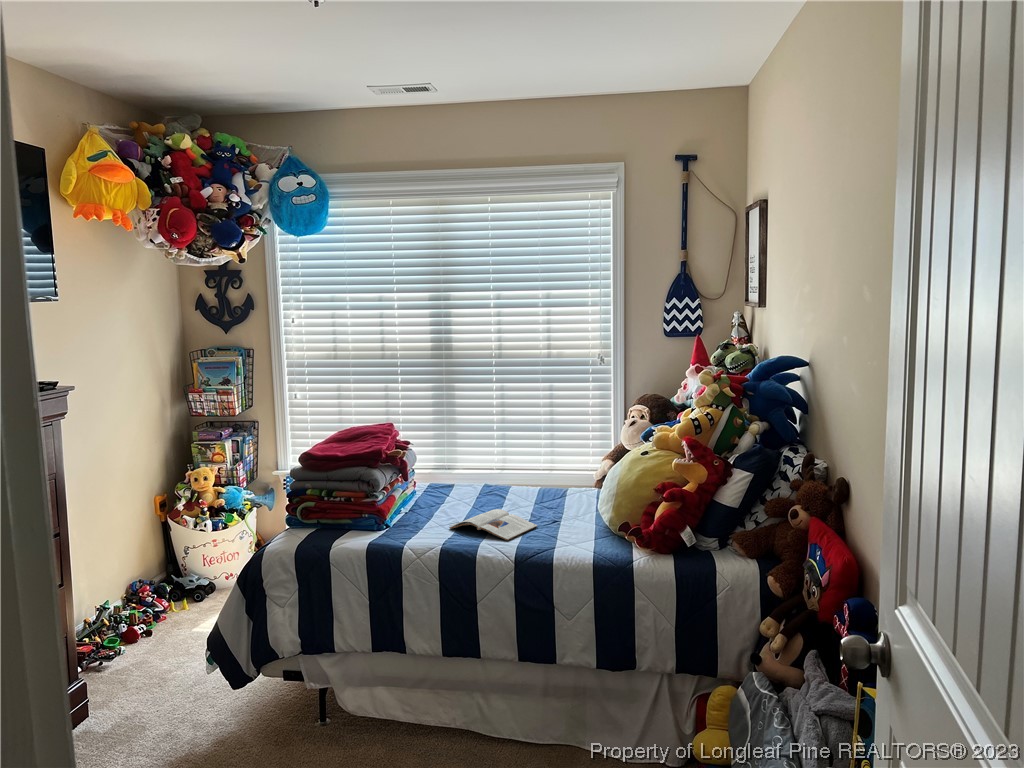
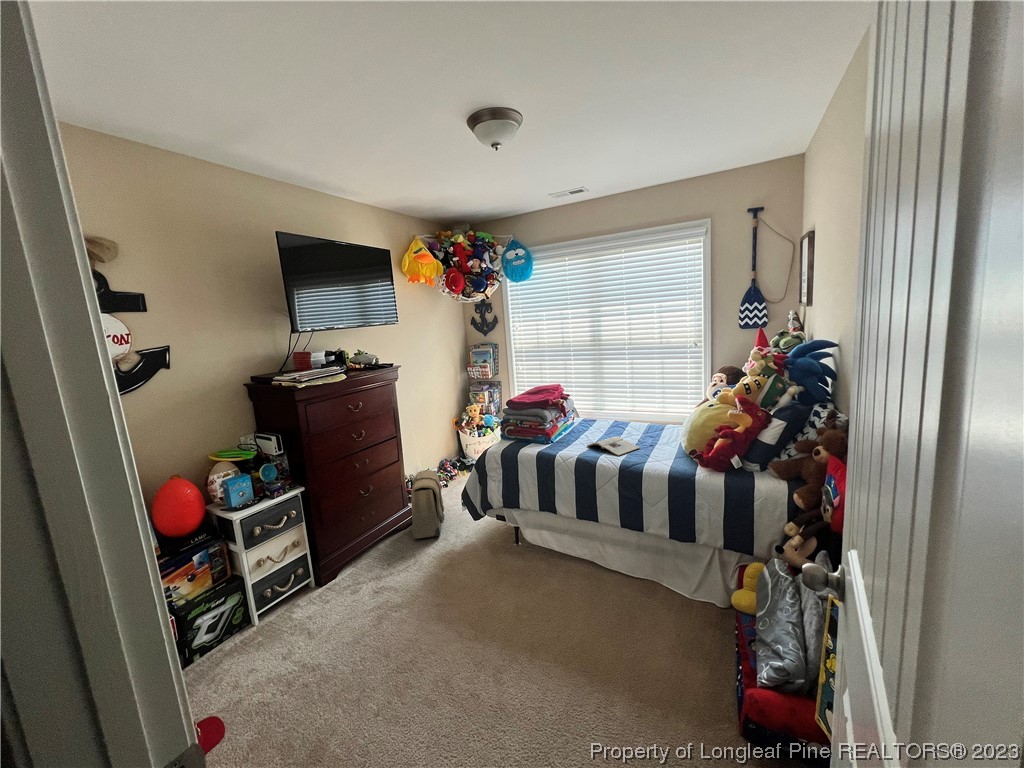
backpack: none [86,597,162,742] -> present [409,470,444,539]

